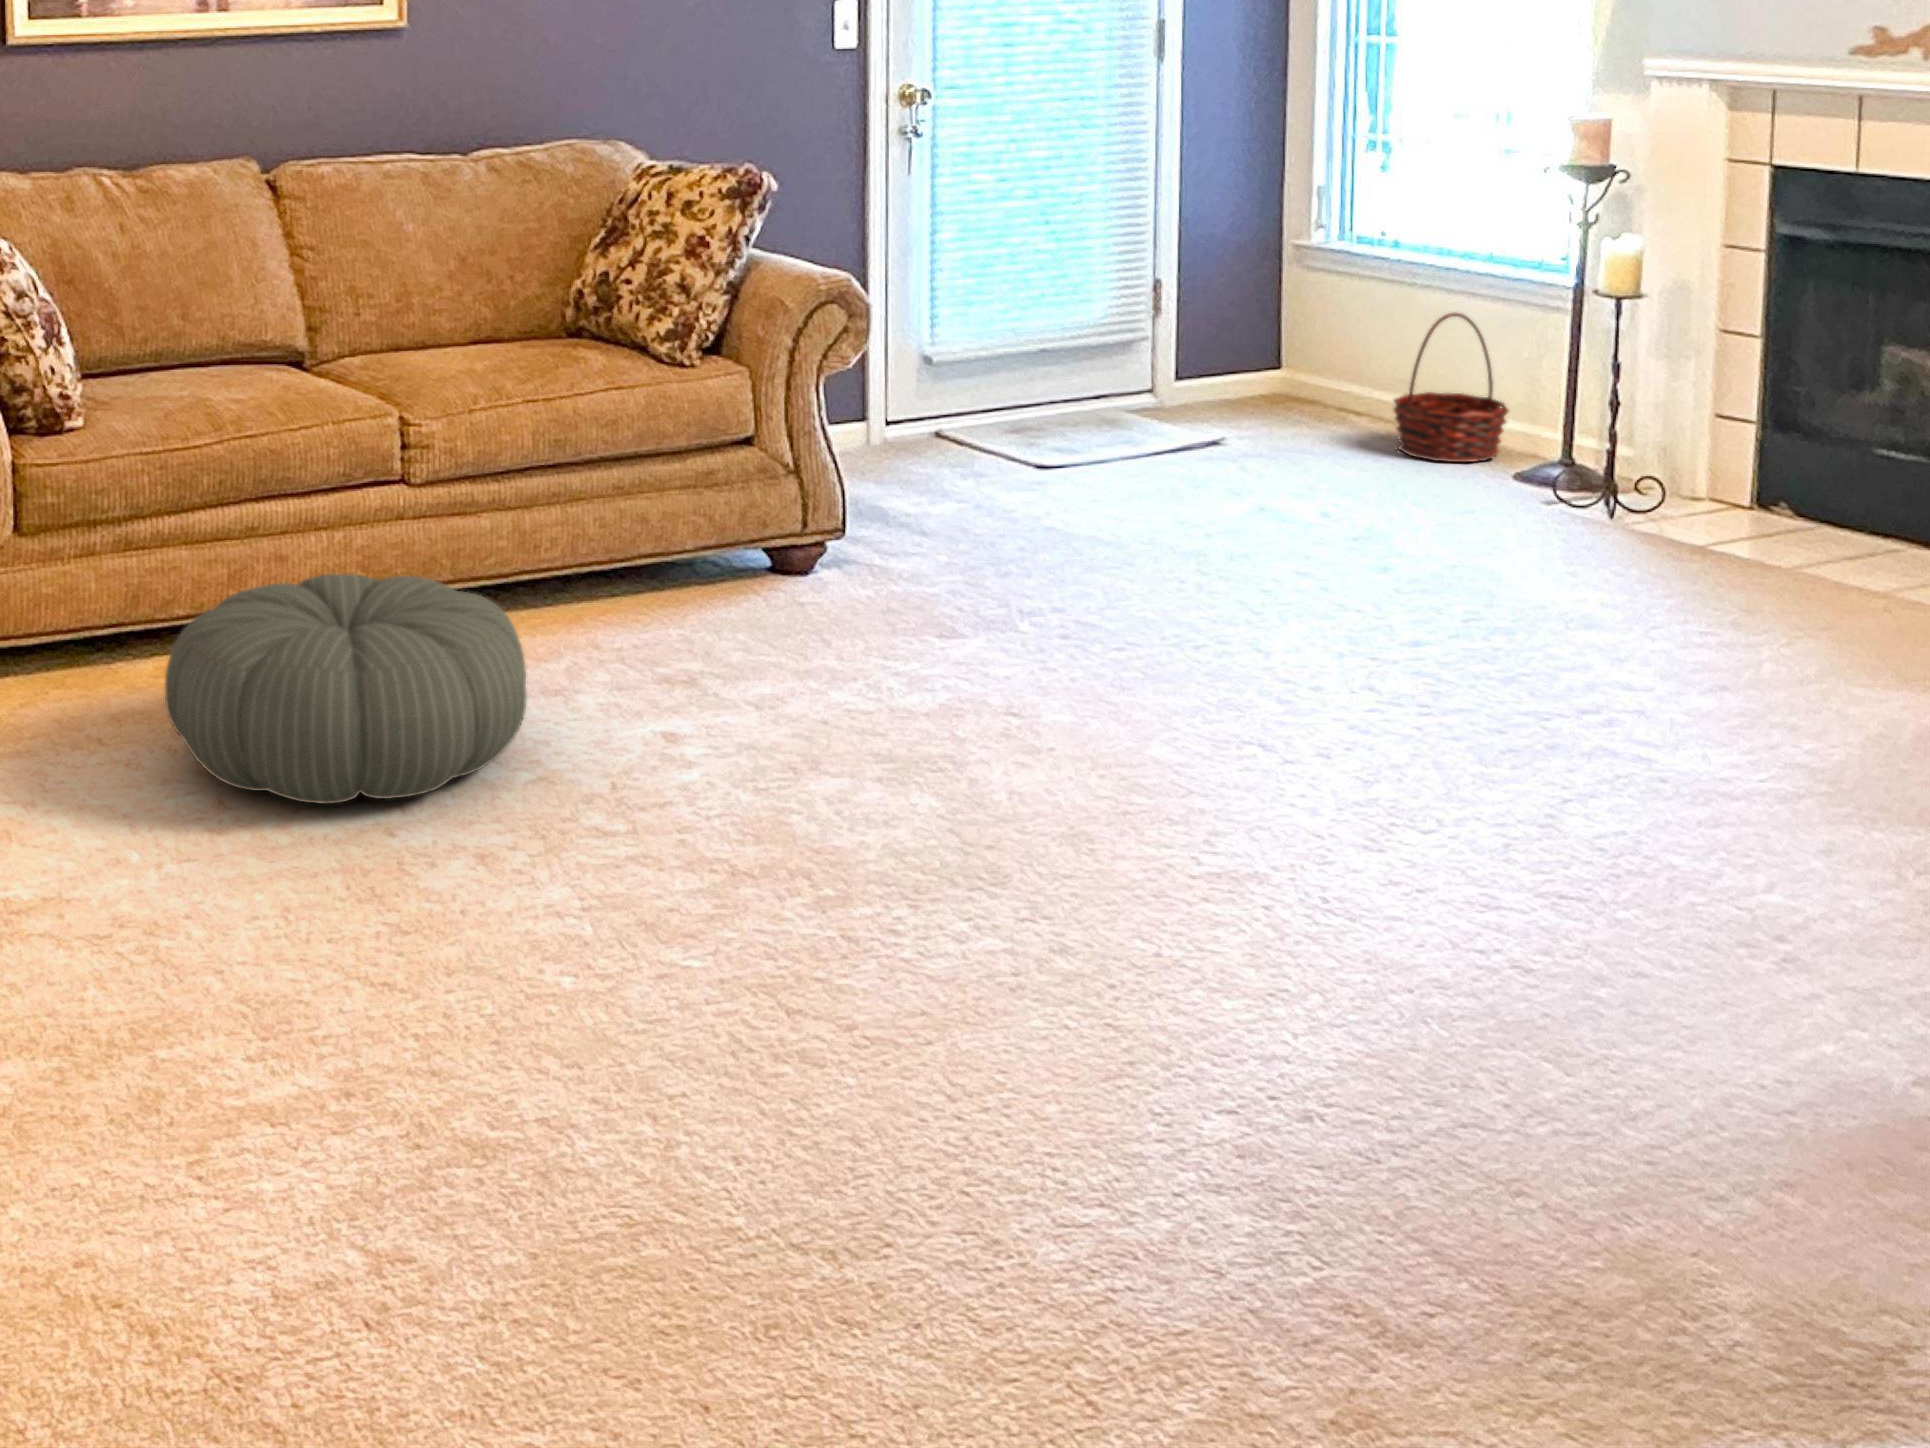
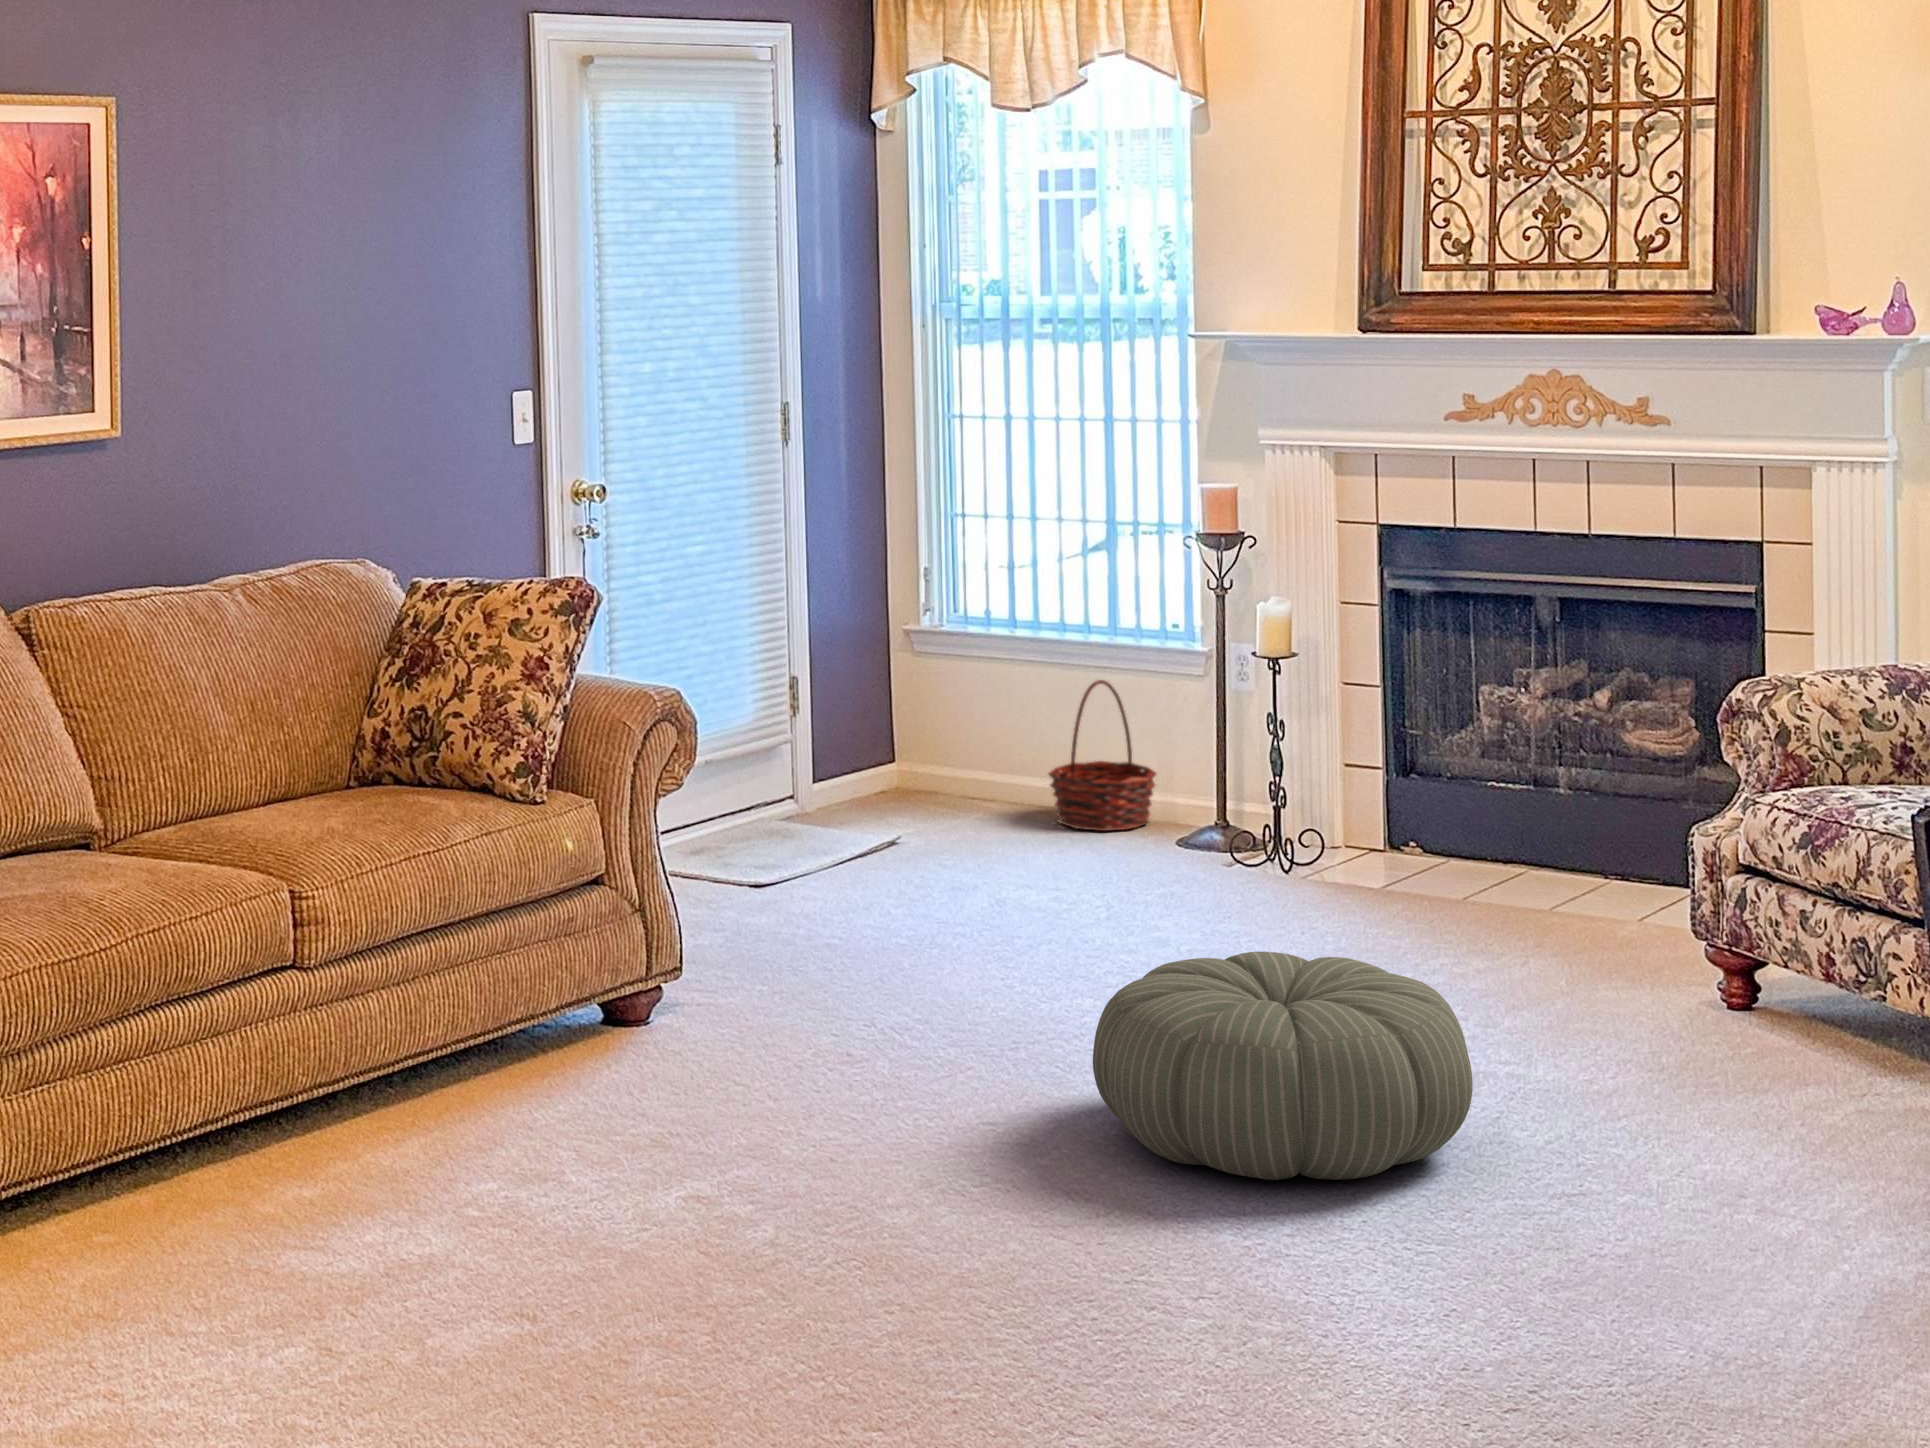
pouf: present [165,574,527,804] -> present [1093,952,1473,1180]

